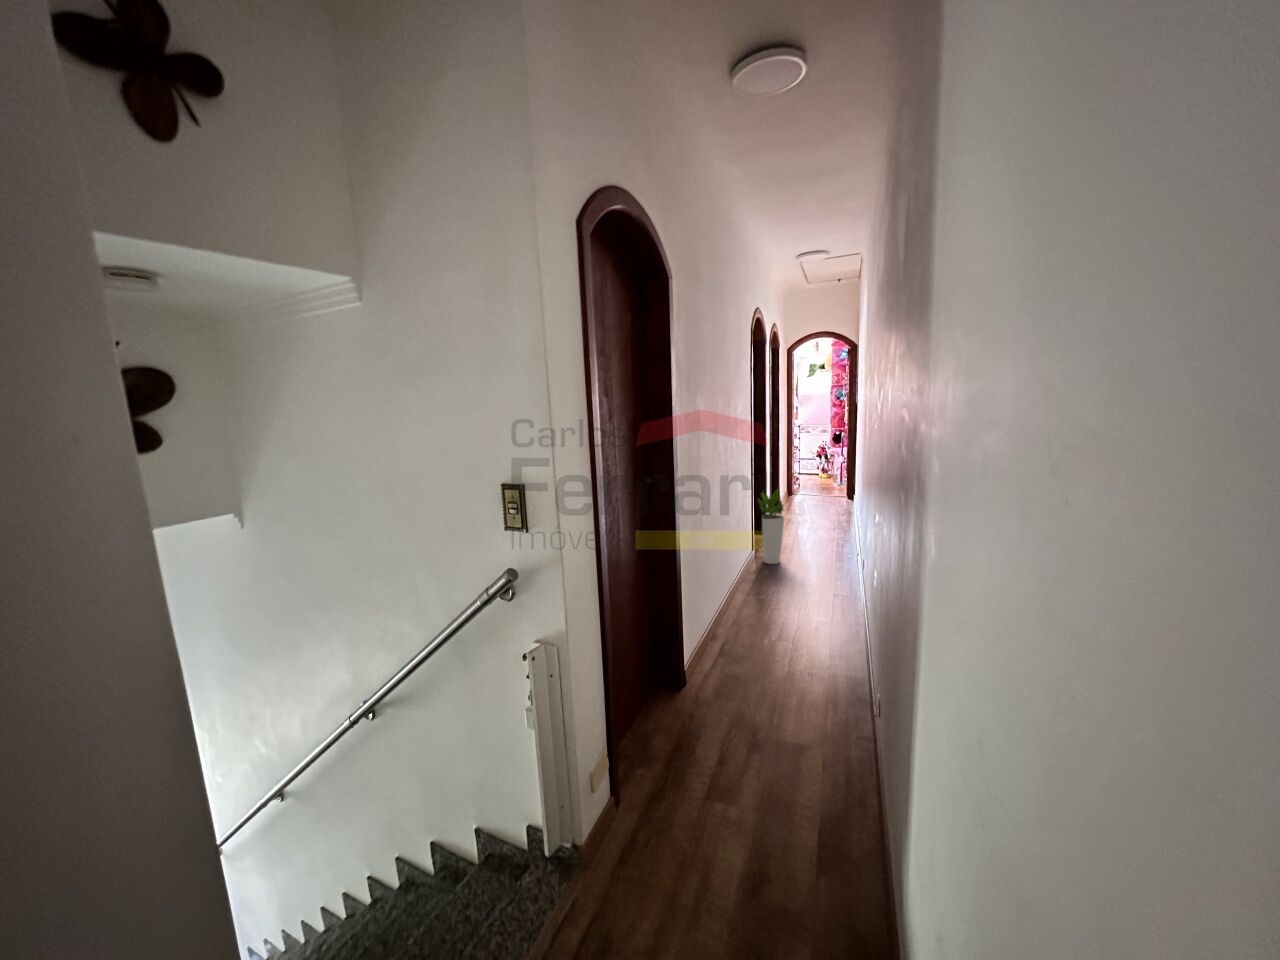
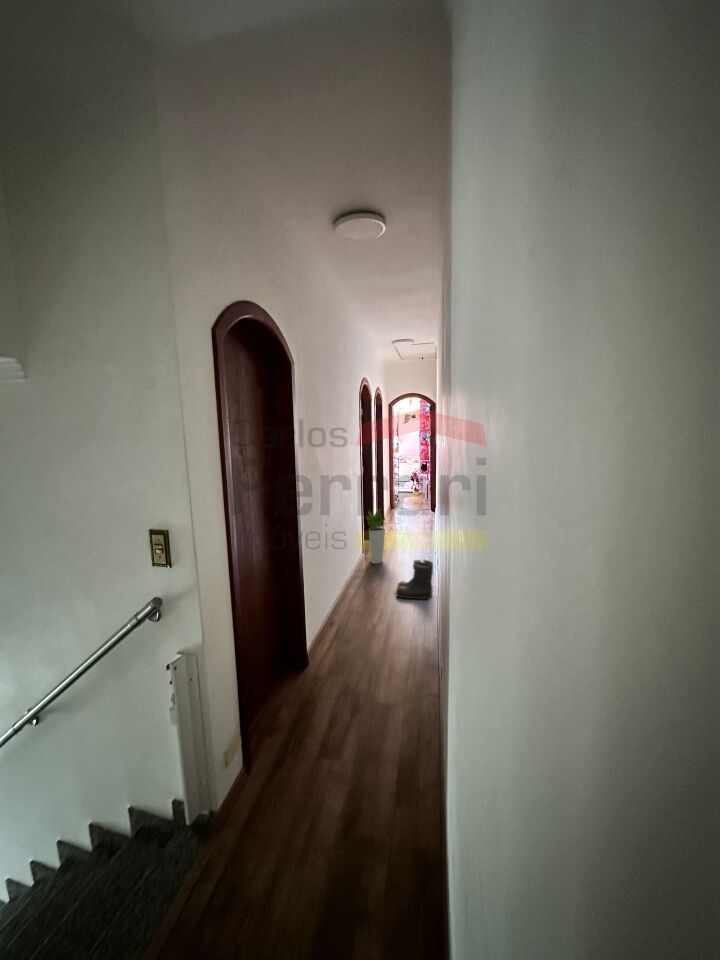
boots: none [801,558,858,613] -> present [396,560,433,600]

